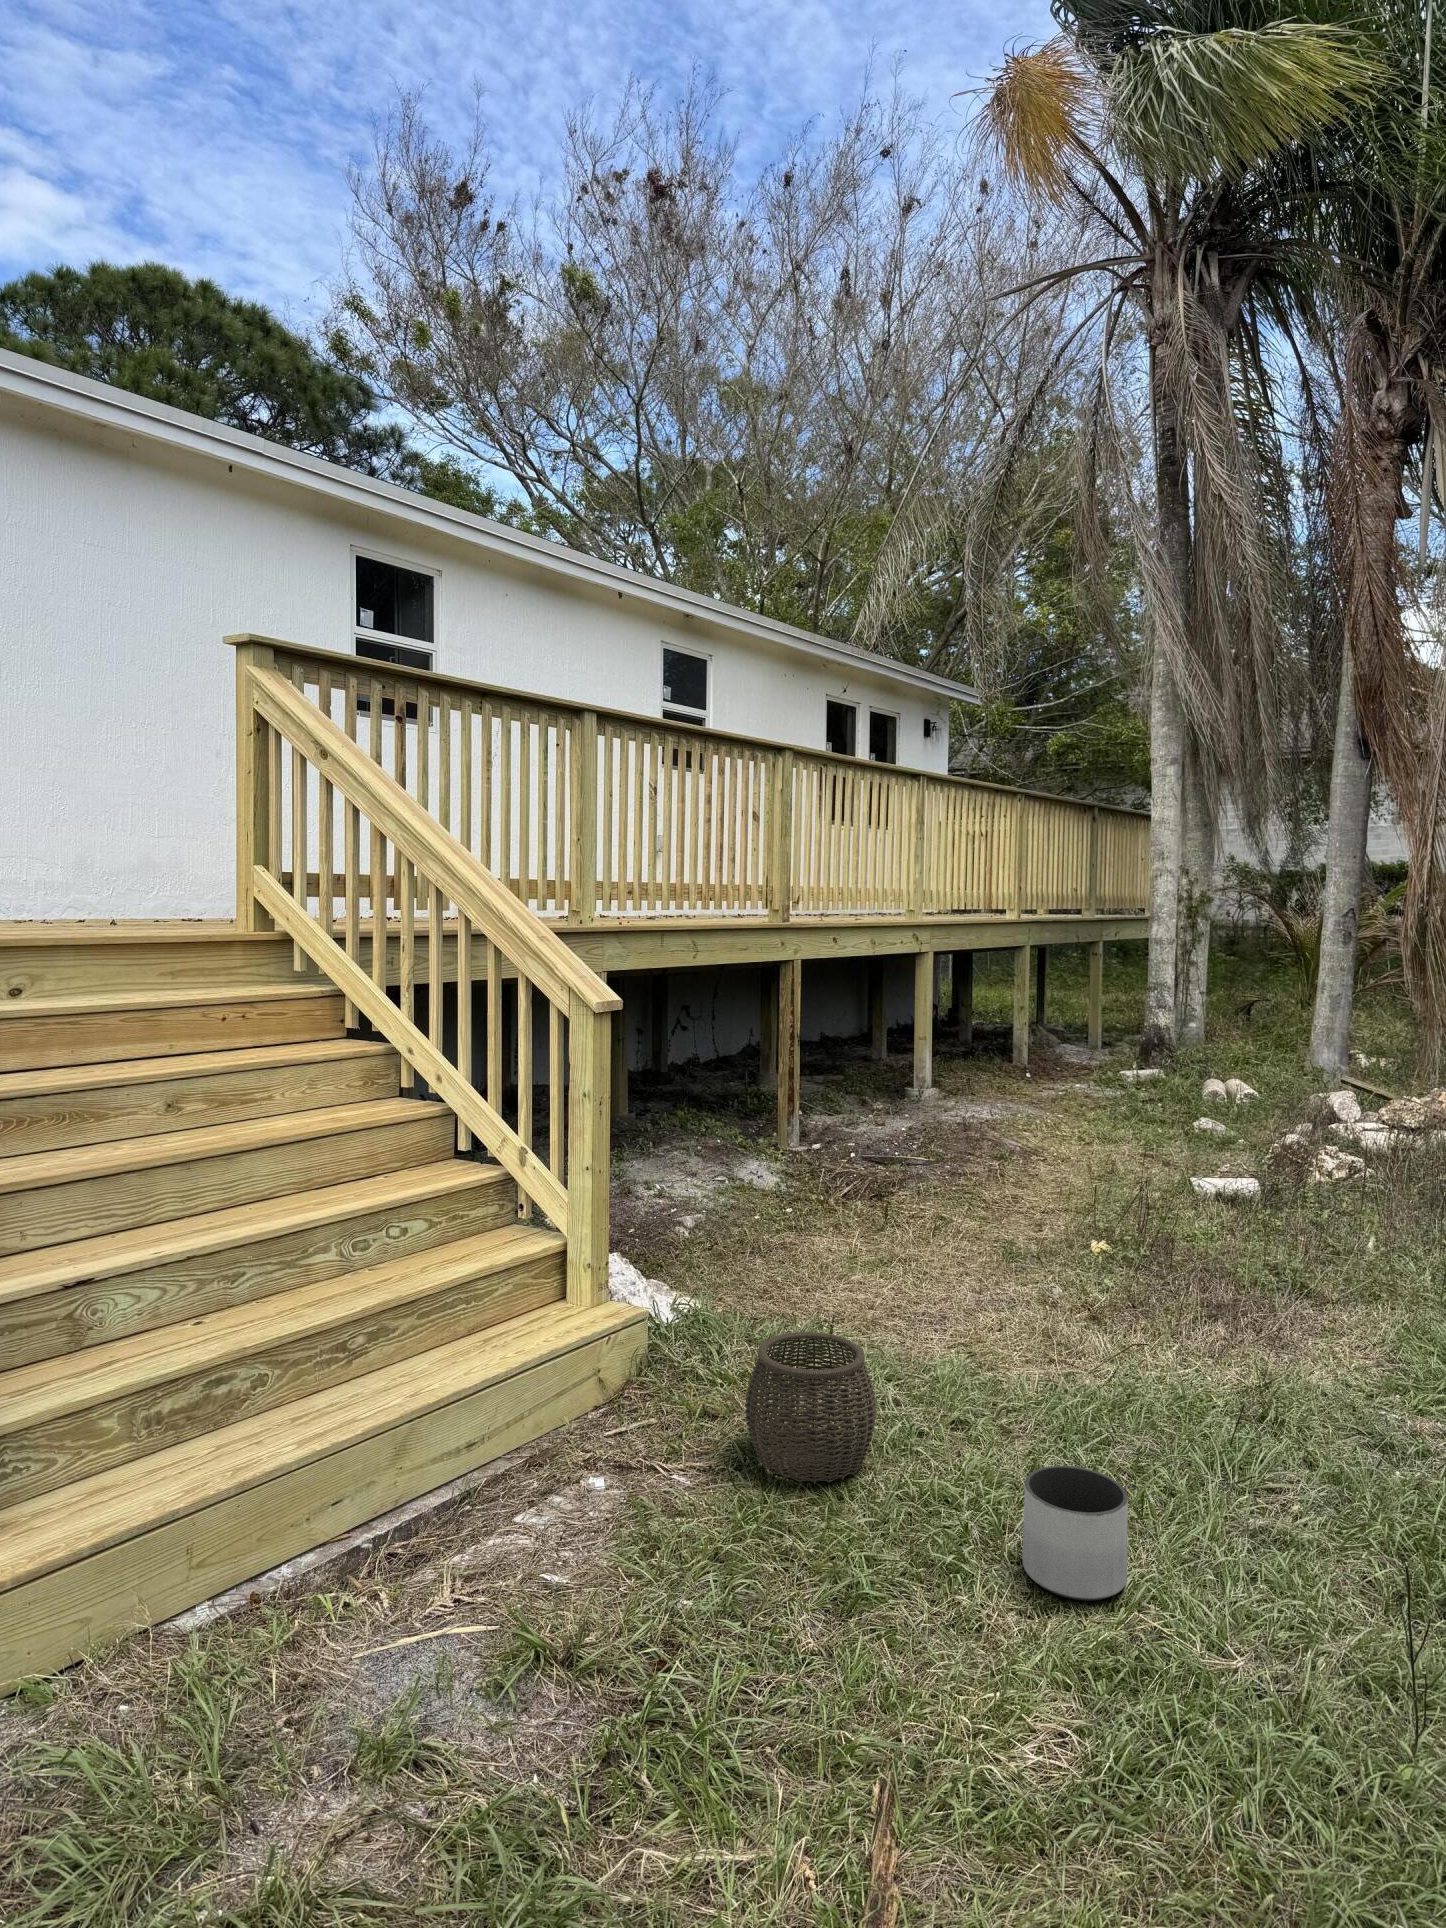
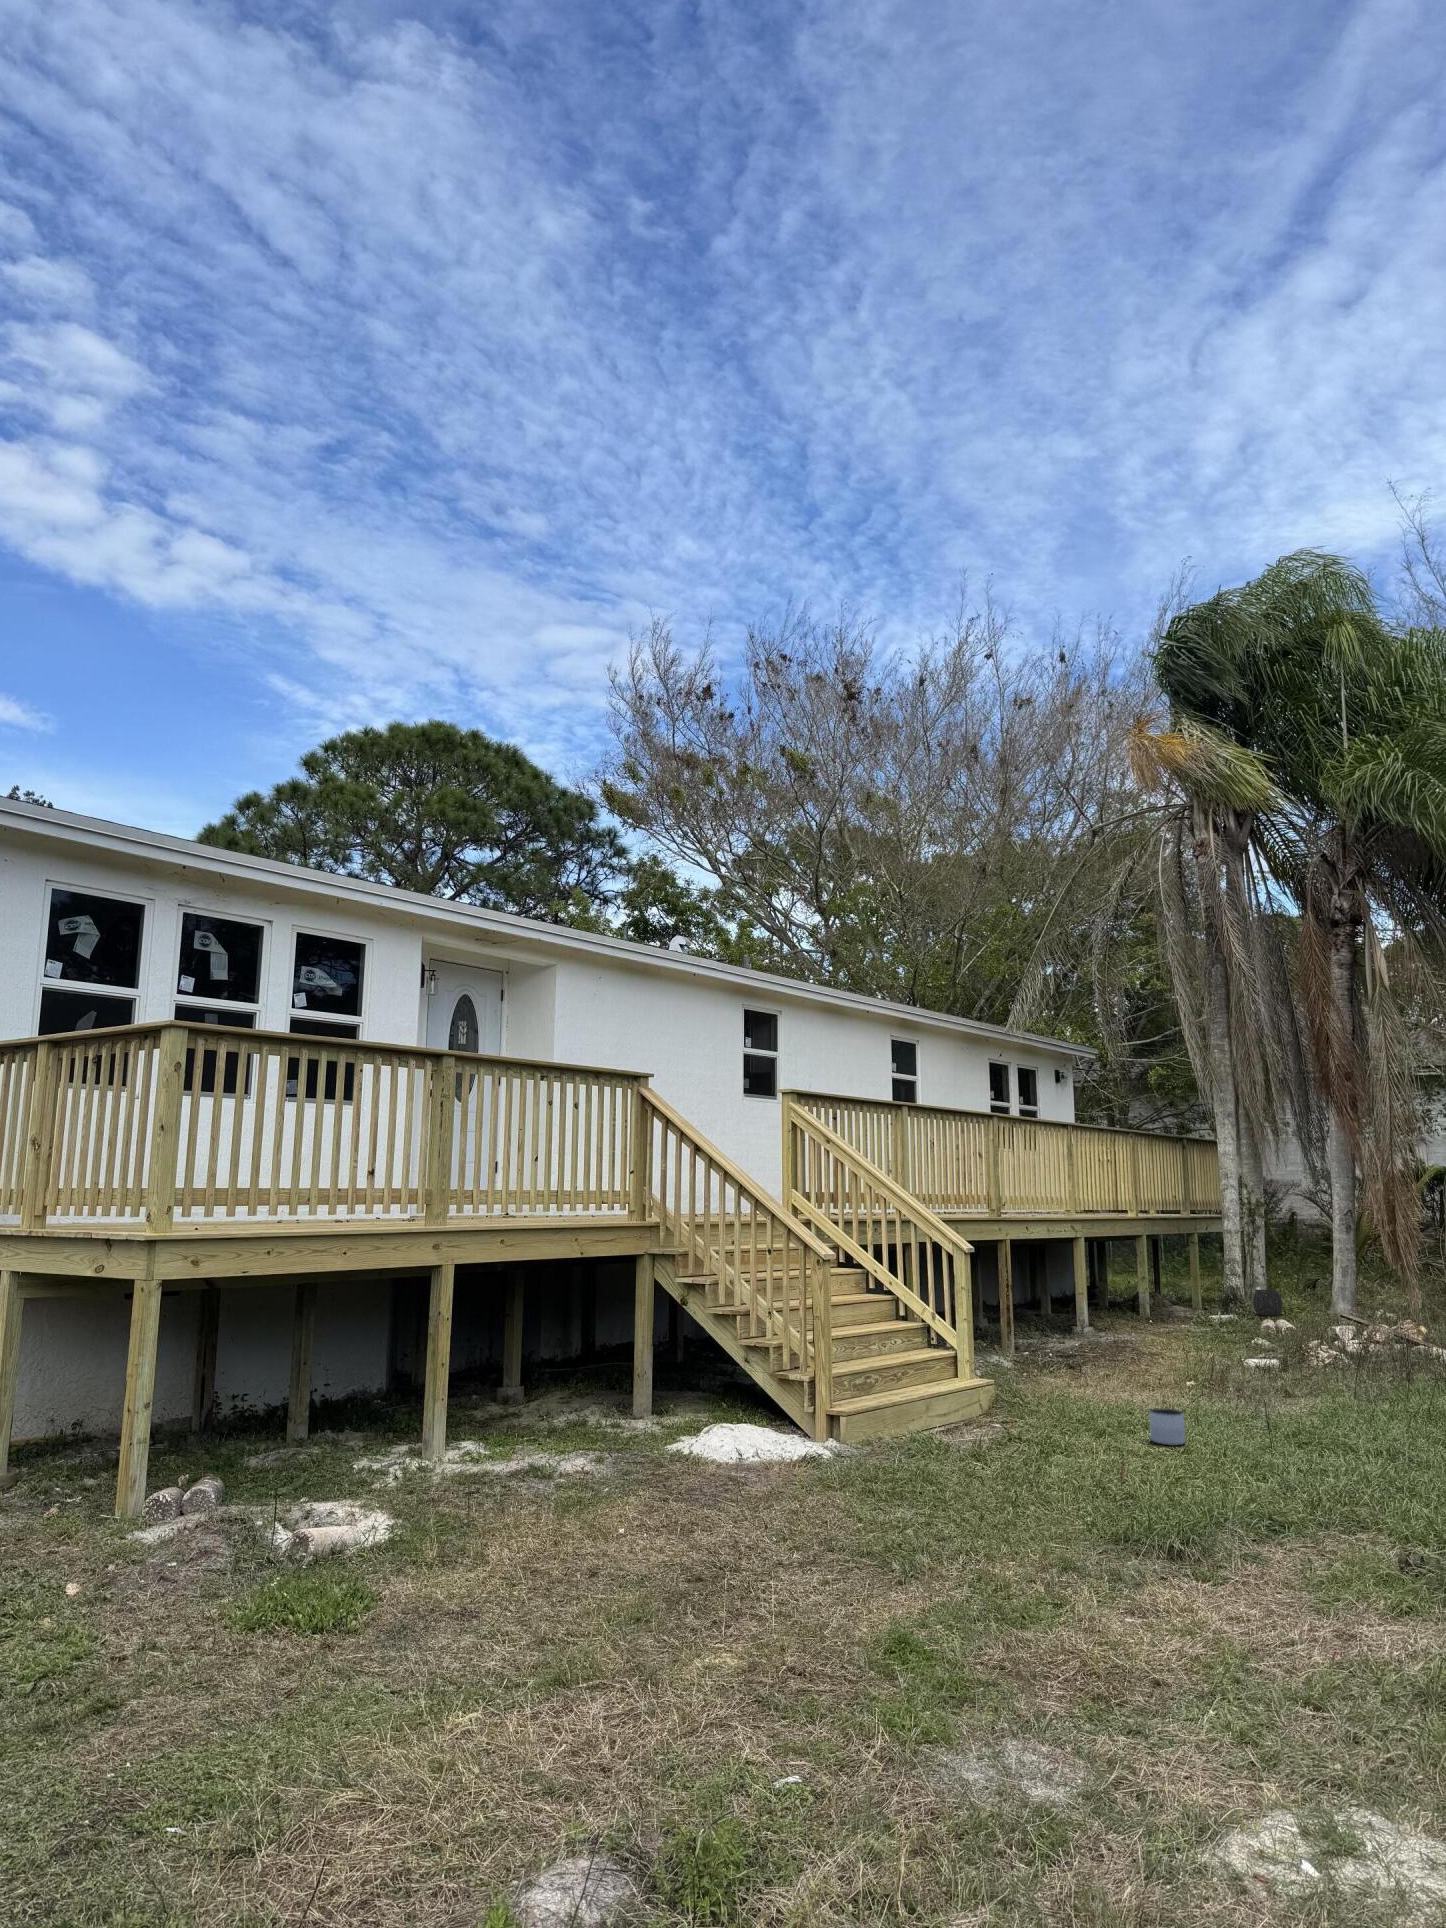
woven basket: present [745,1332,877,1484] -> present [1253,1290,1283,1316]

